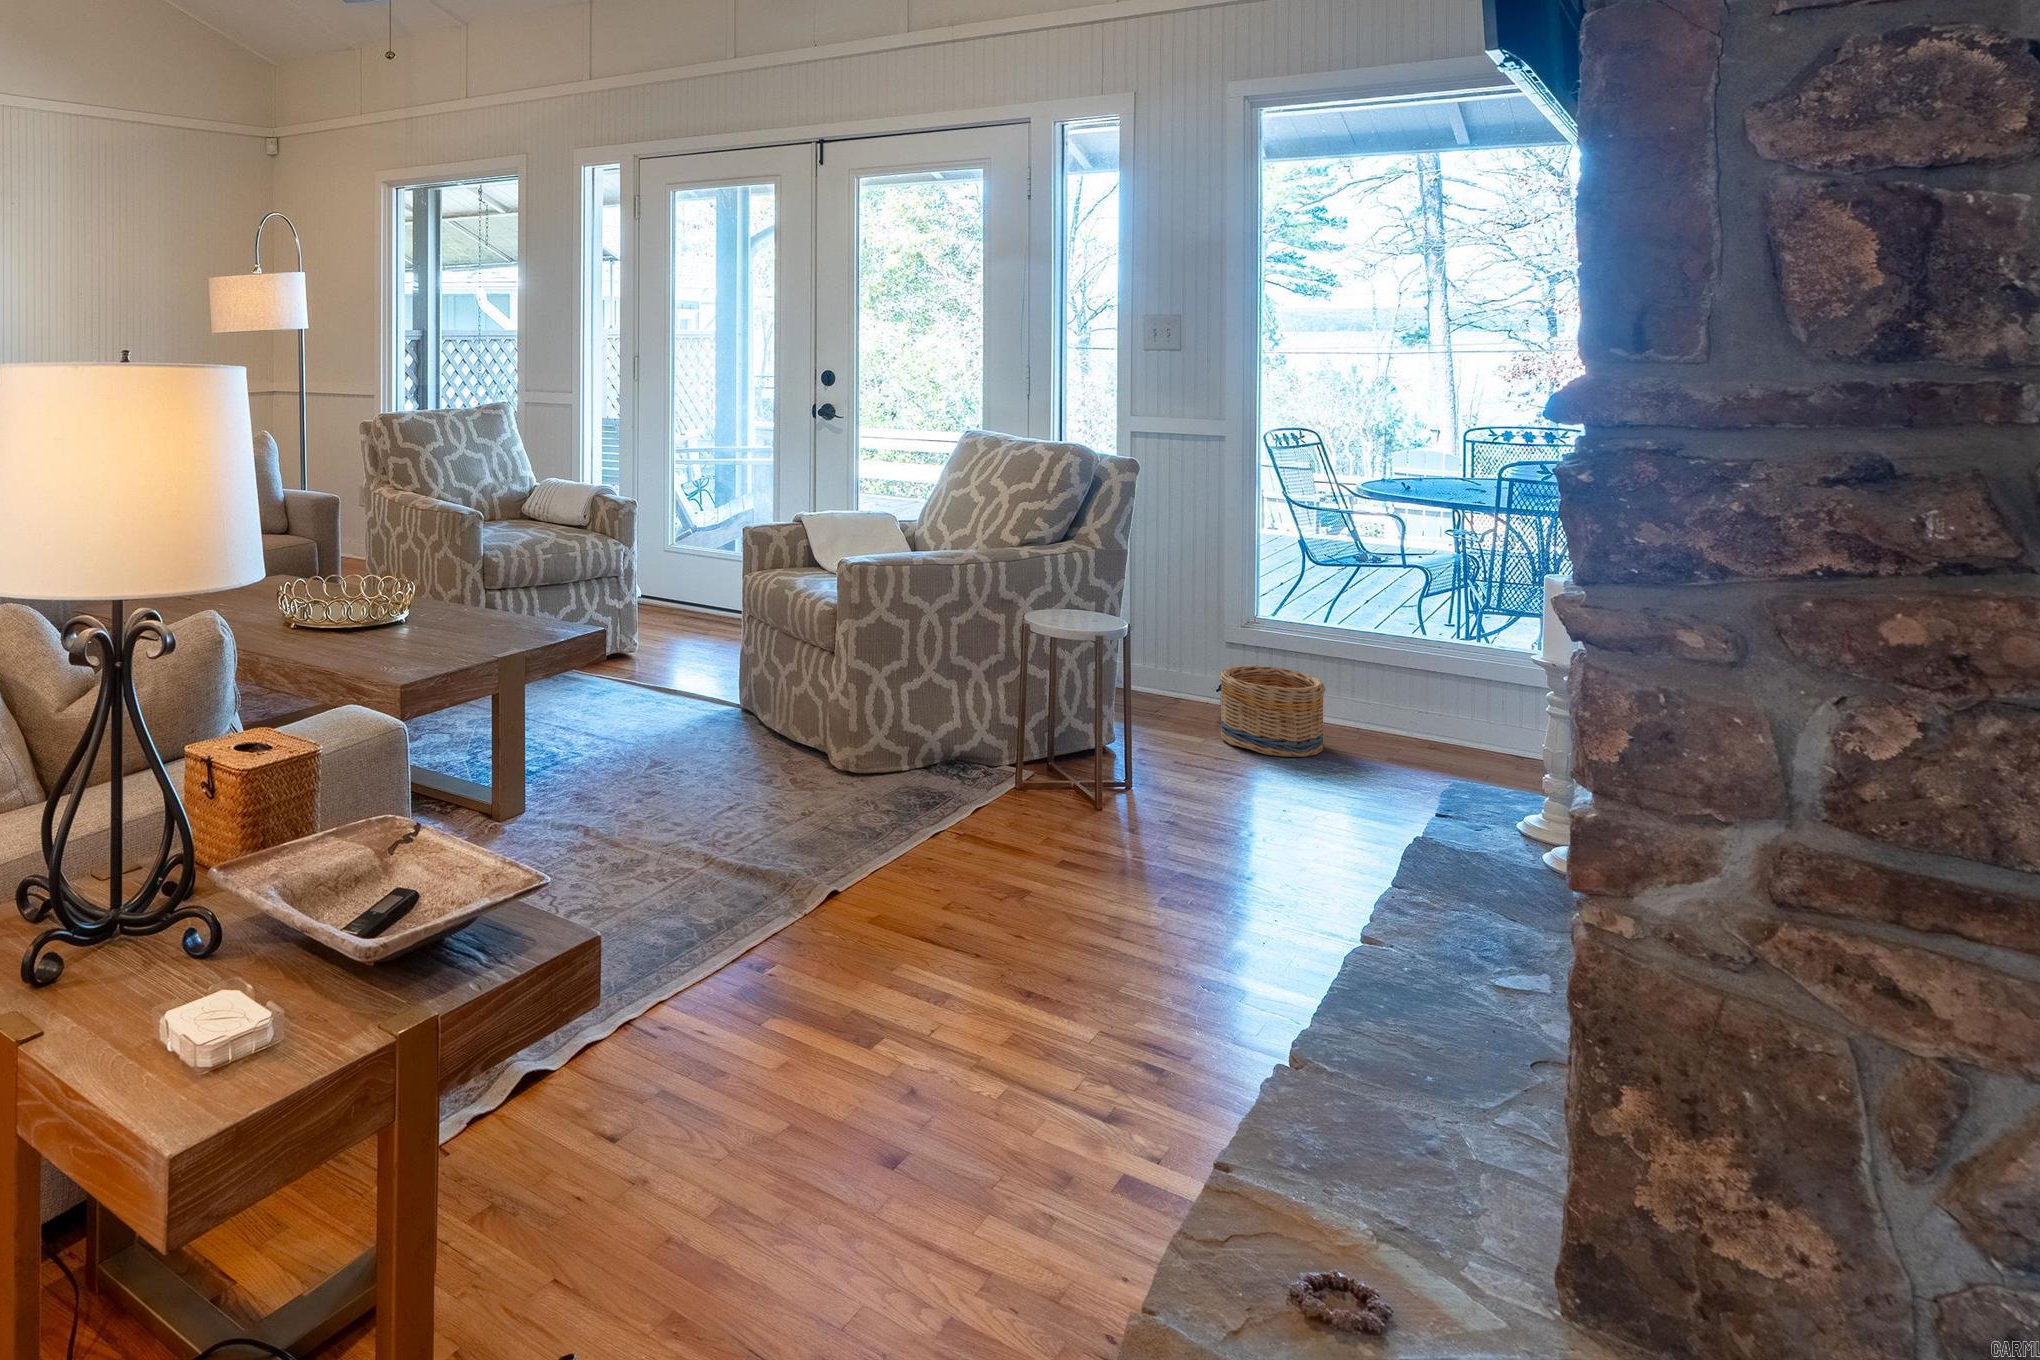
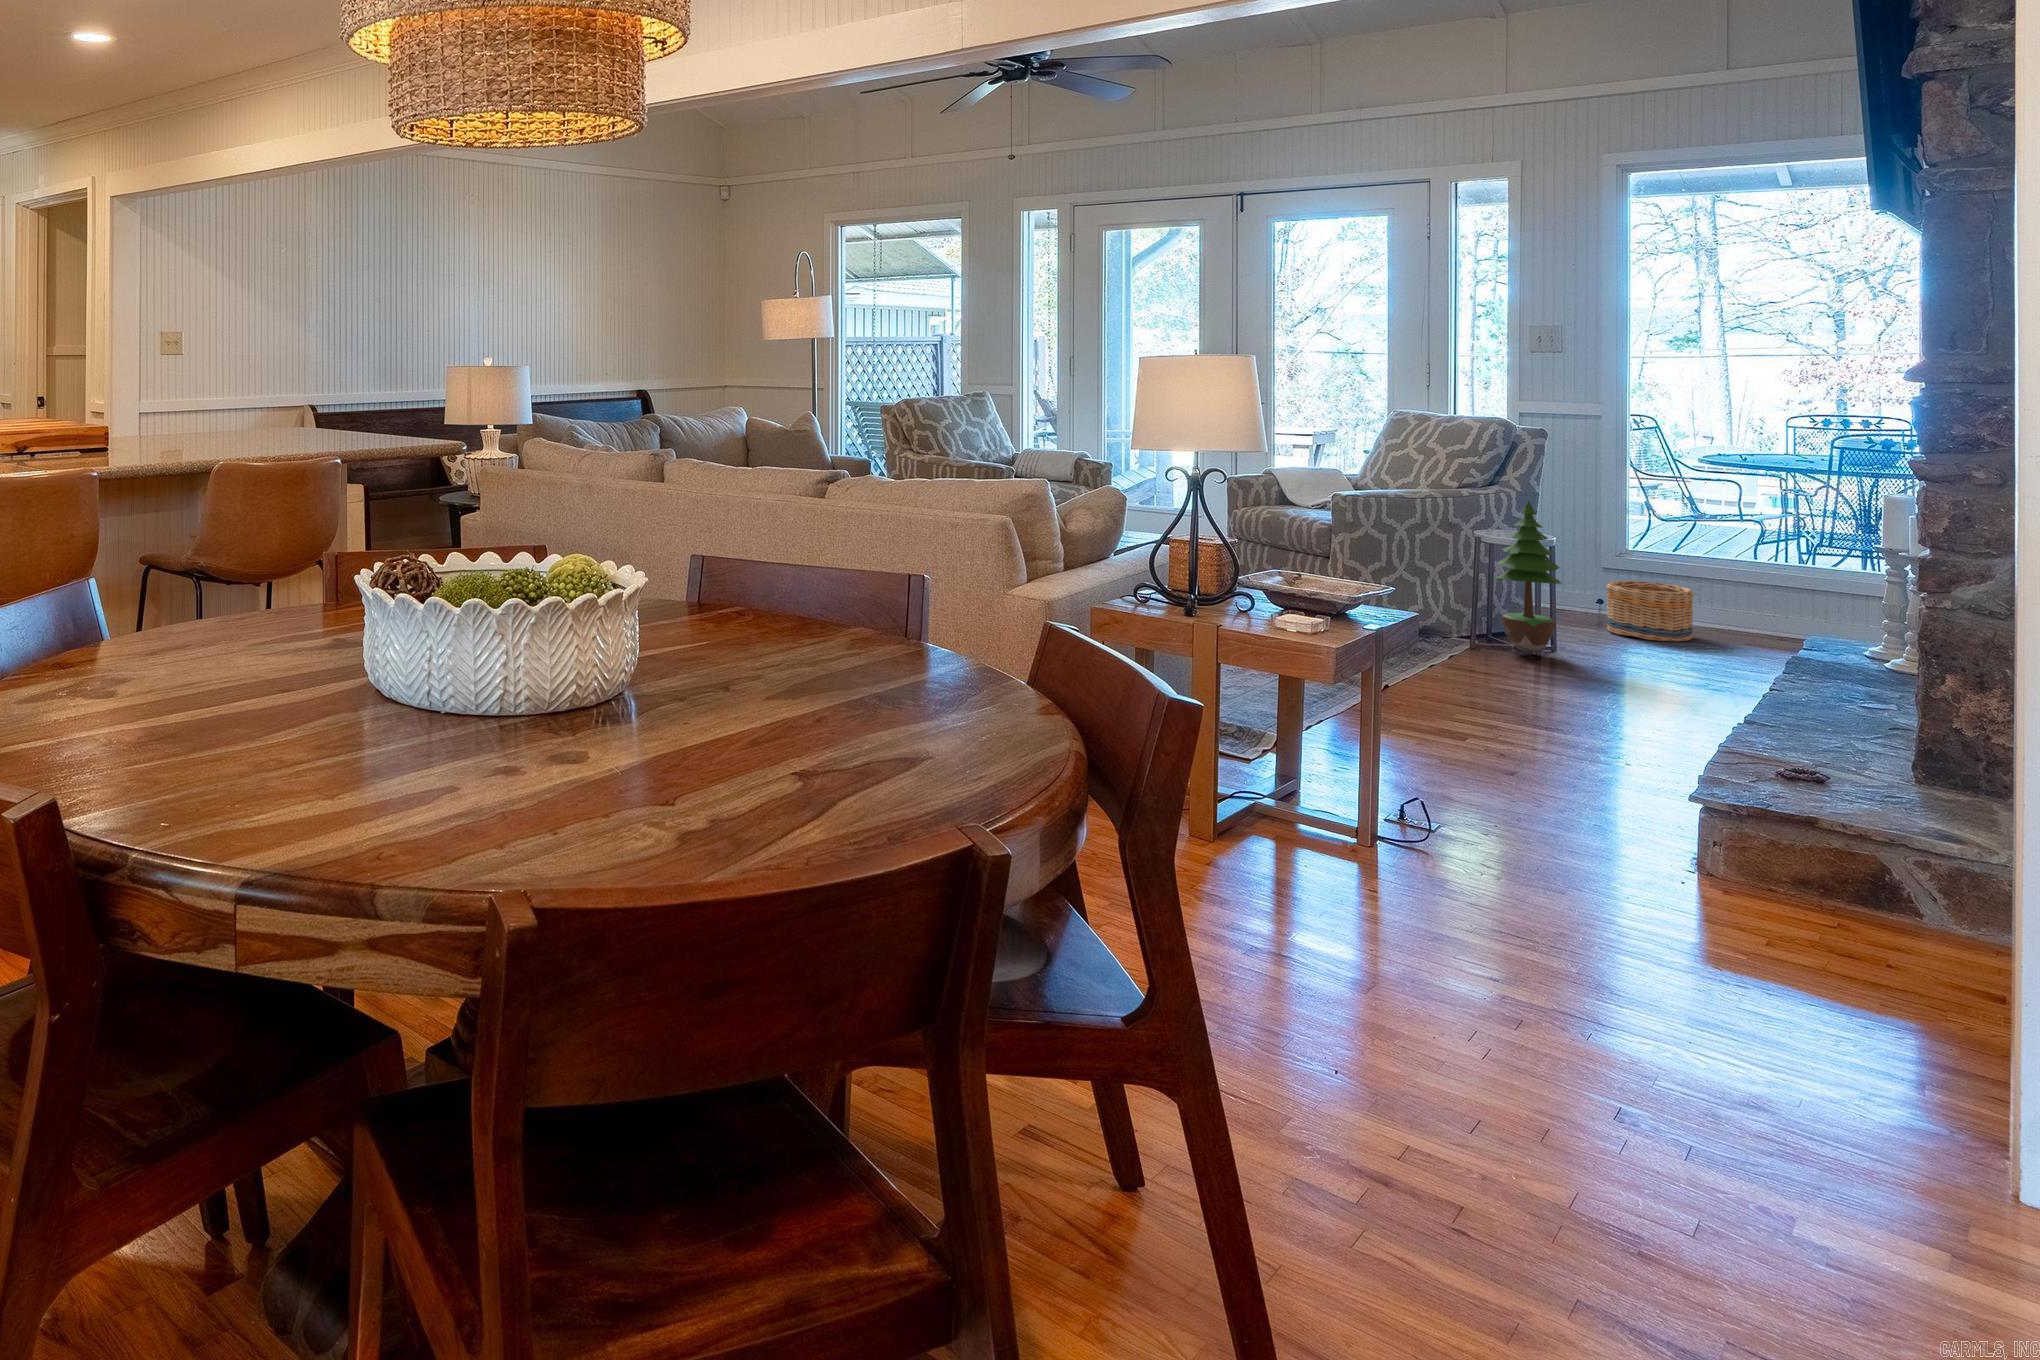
potted tree: none [1055,570,1140,793] -> present [1495,501,1562,654]

